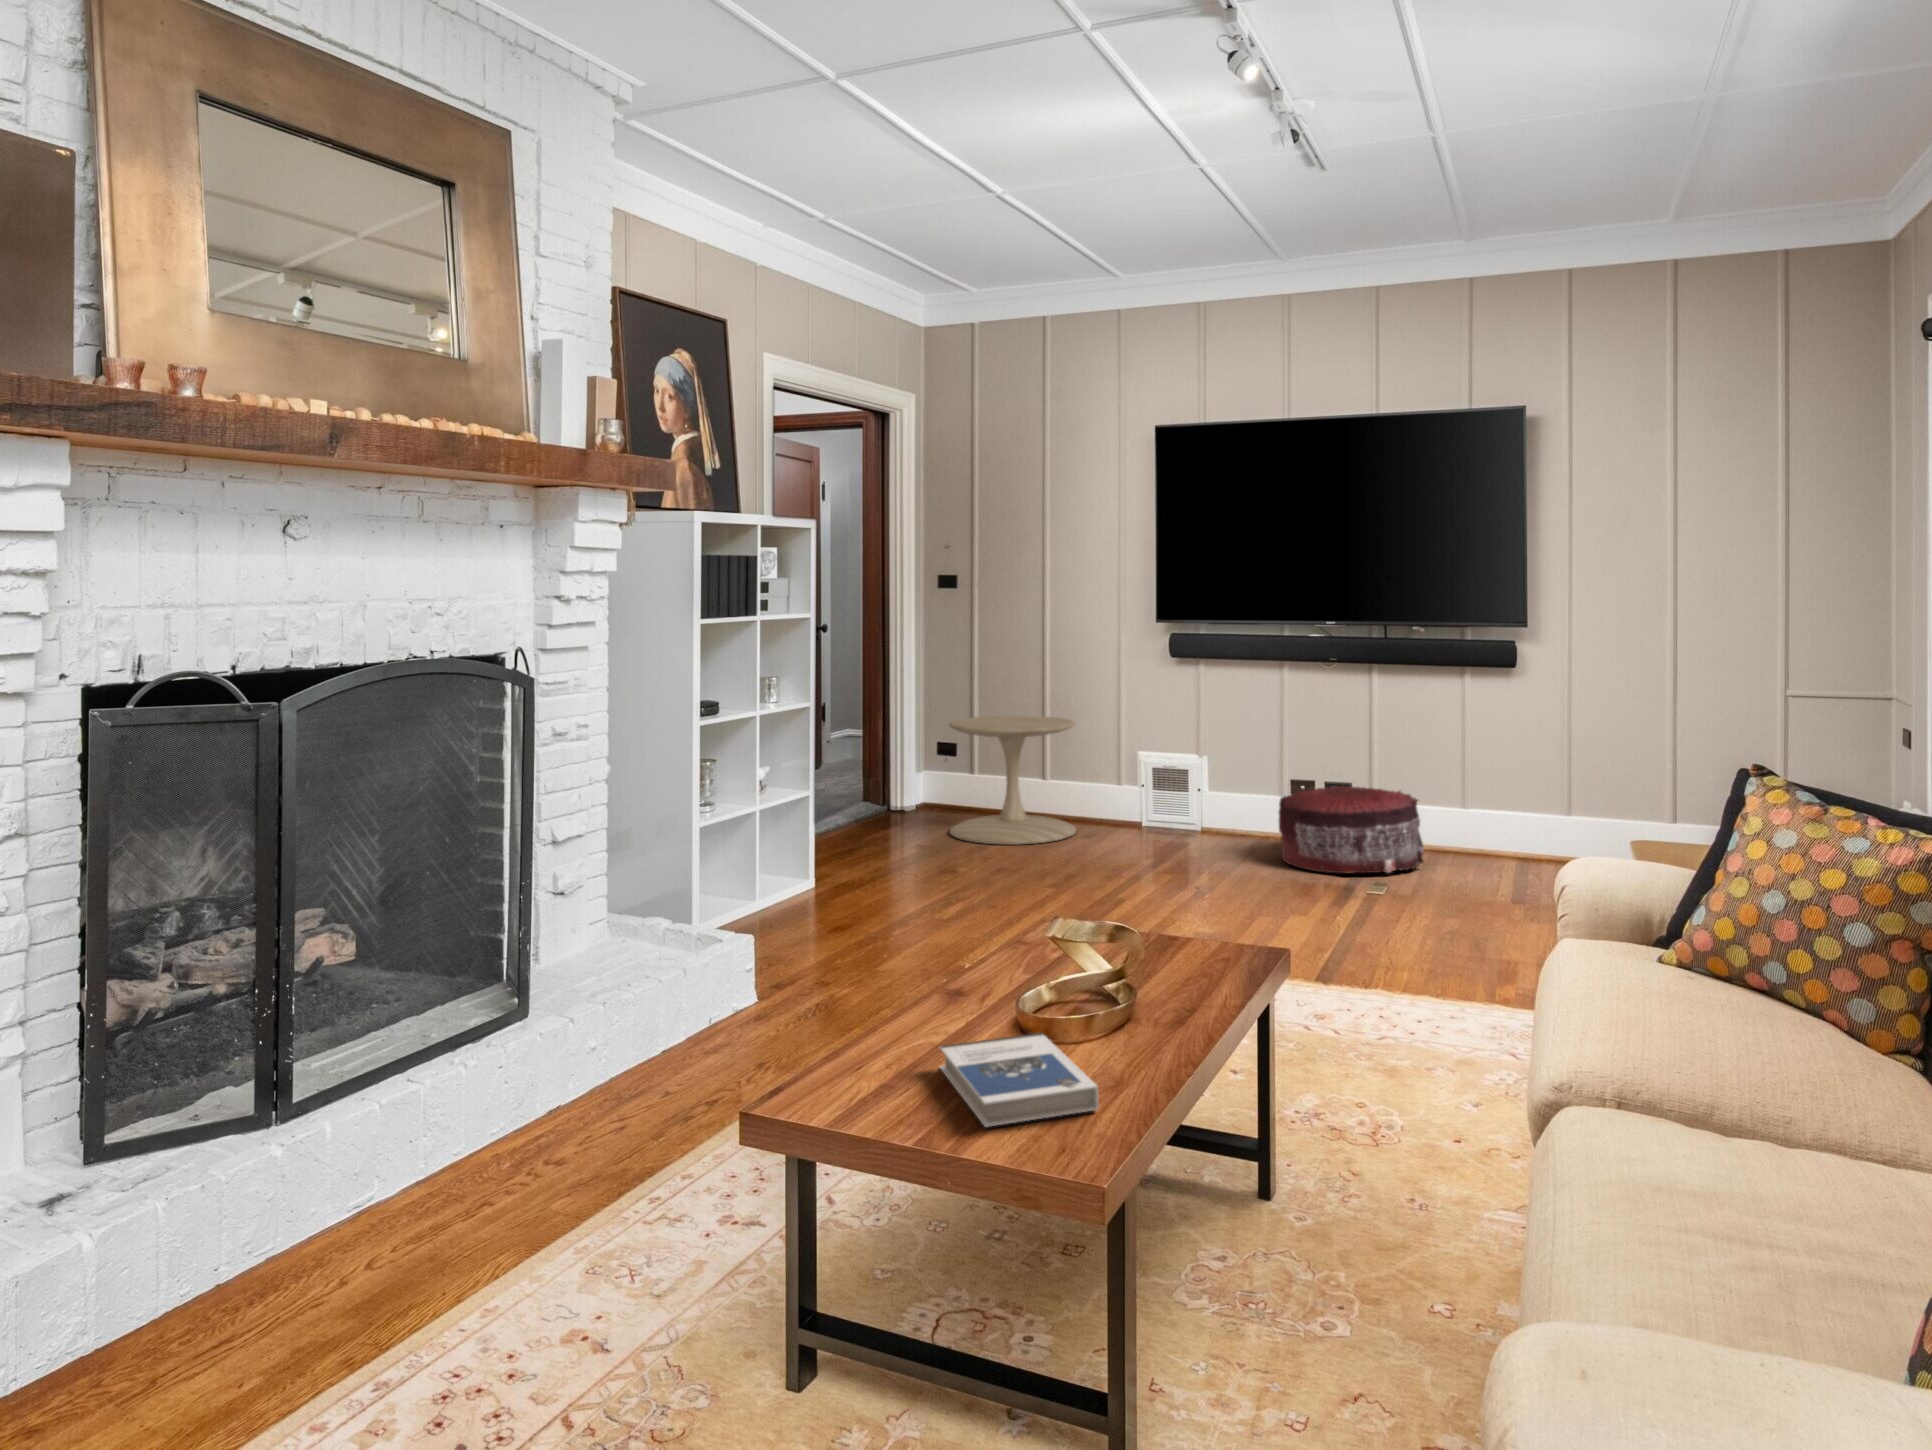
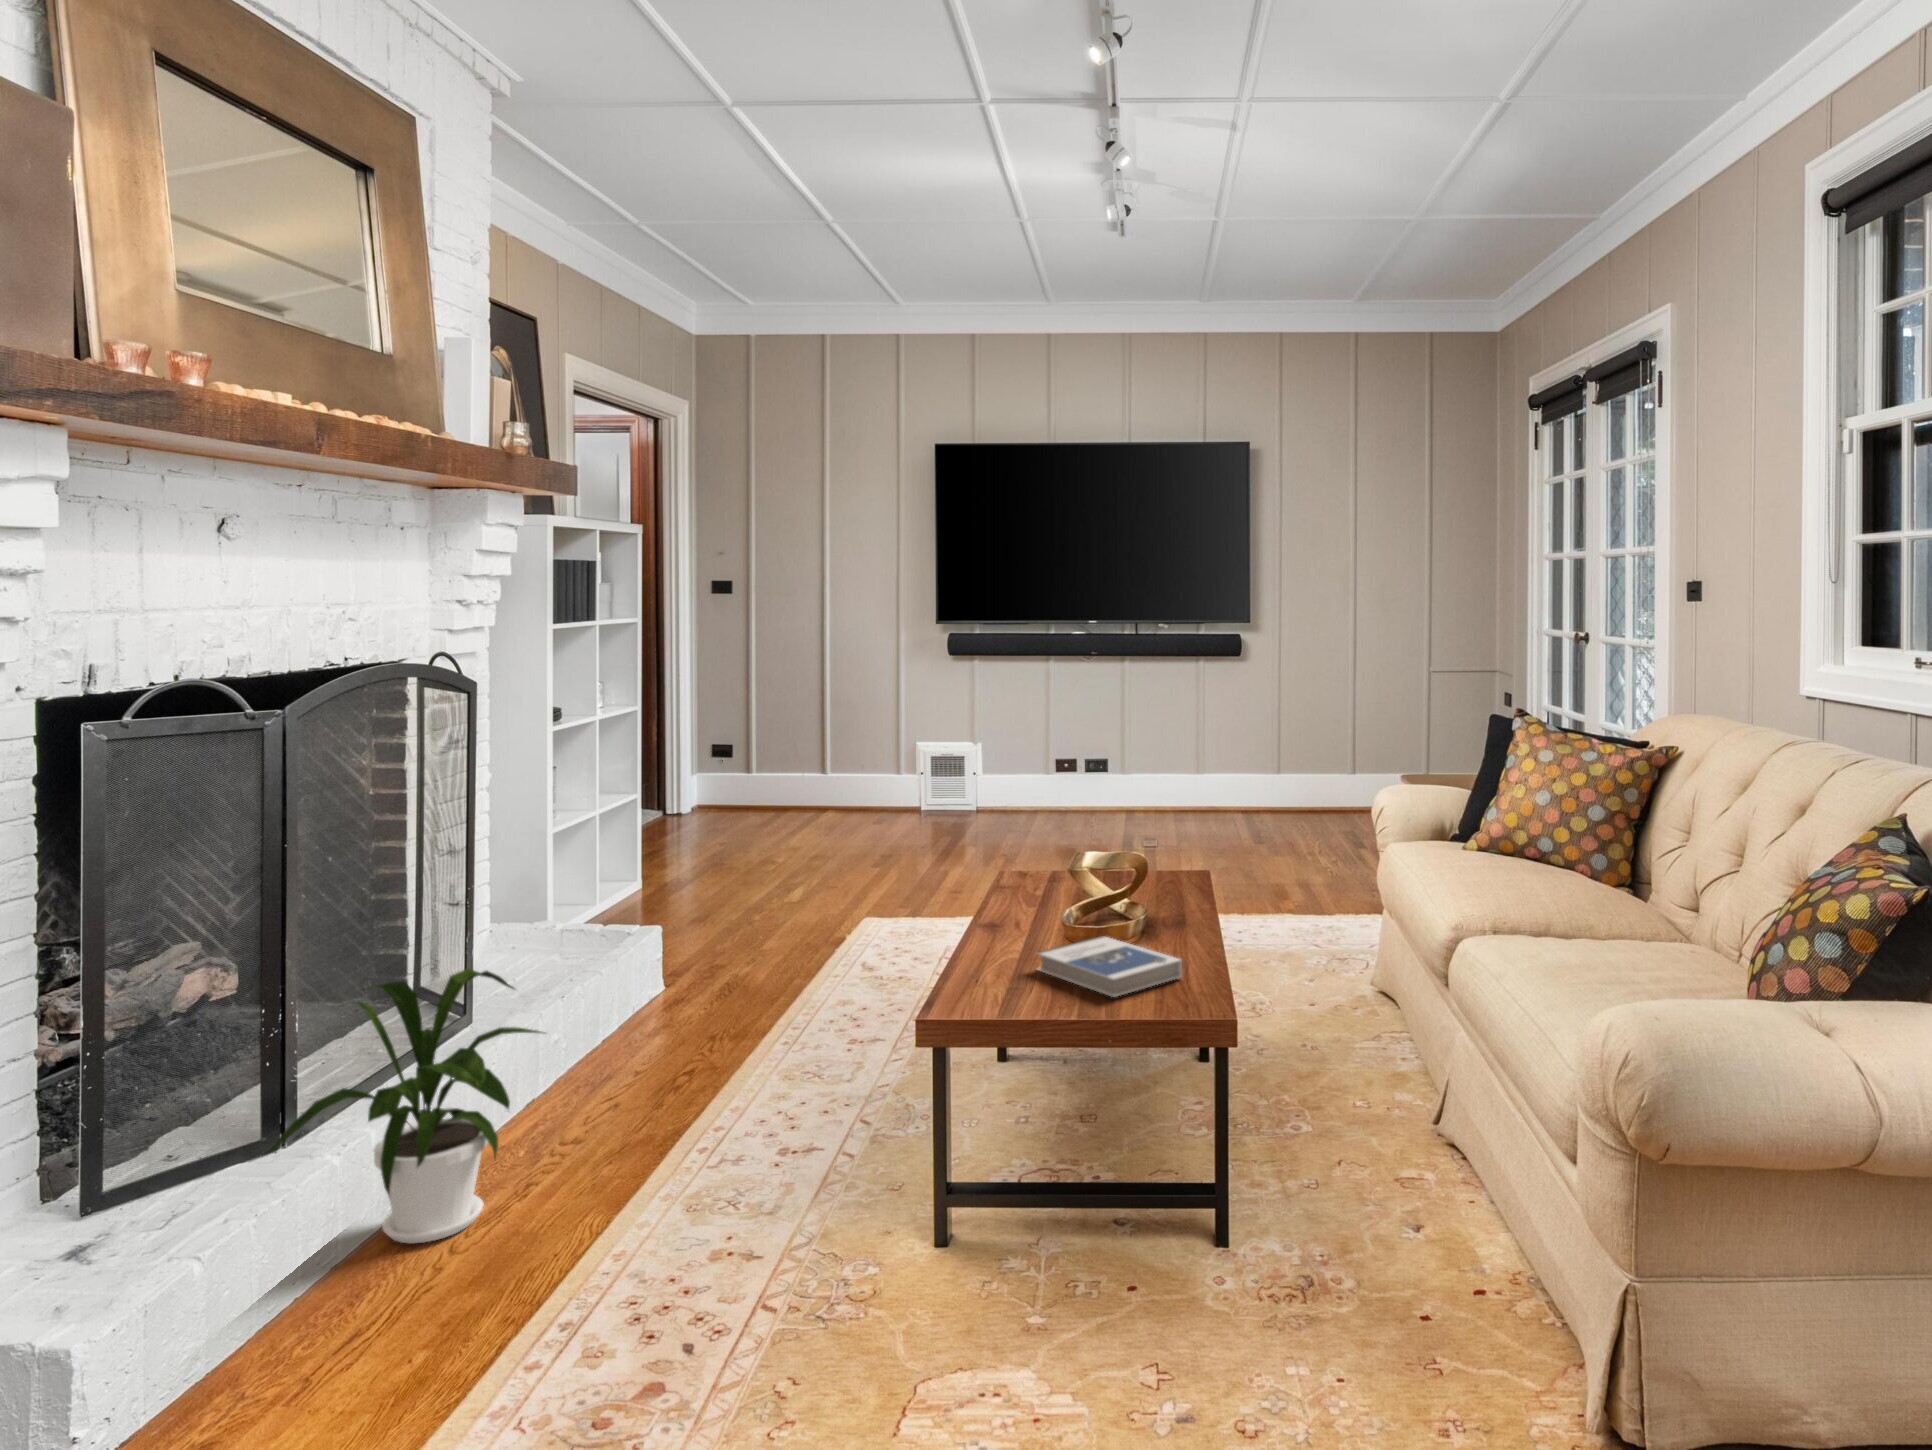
side table: present [949,716,1076,845] -> none [732,717,860,841]
pouf: present [1279,786,1424,874] -> none [1055,764,1180,838]
house plant: none [206,976,482,1254] -> present [266,969,542,1243]

